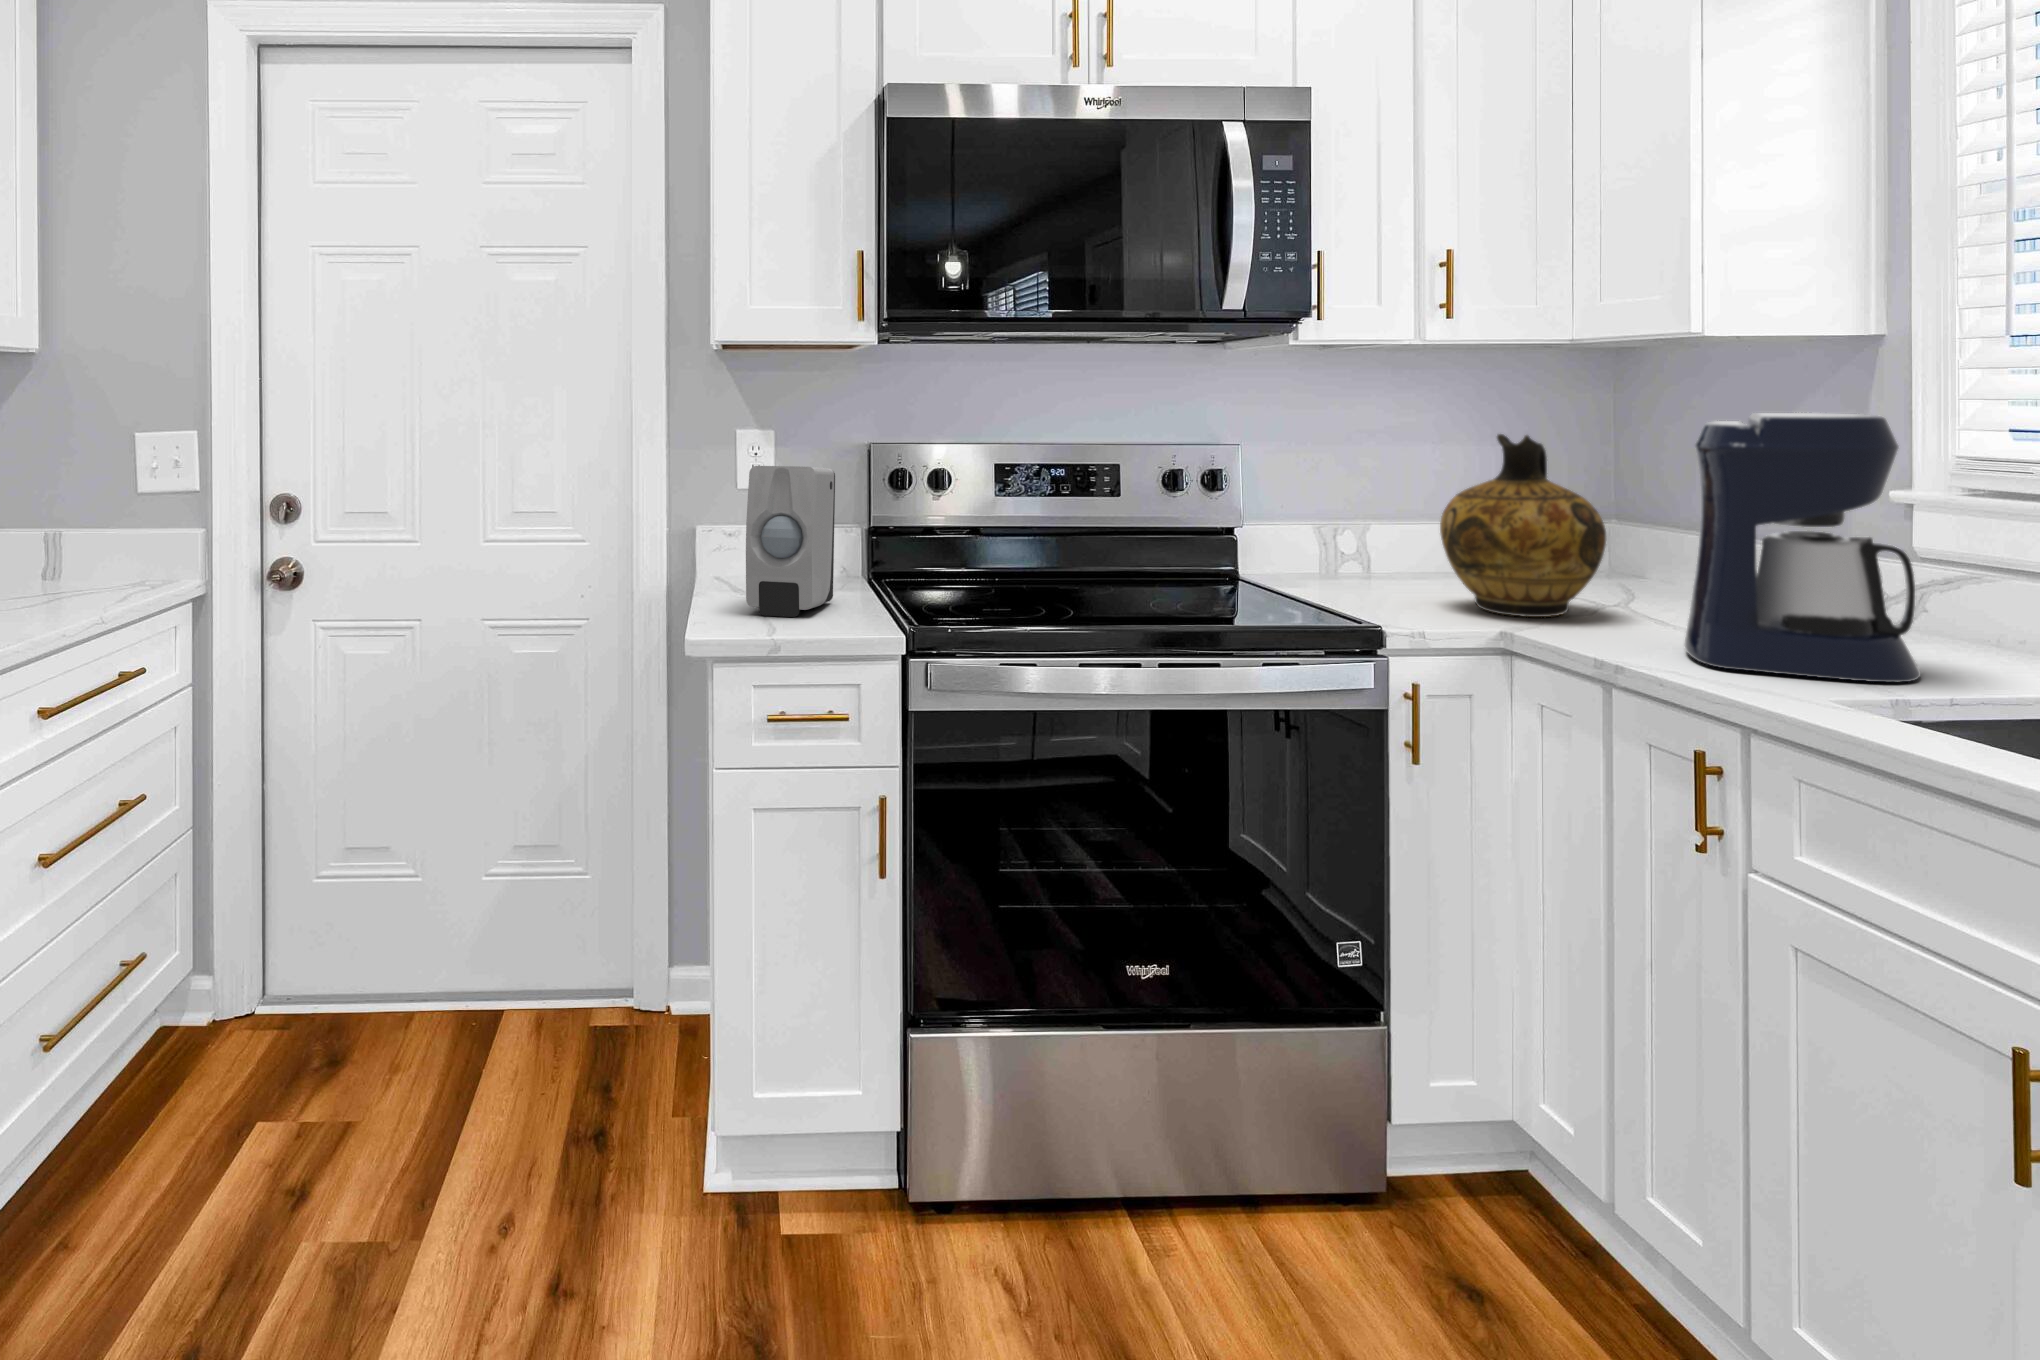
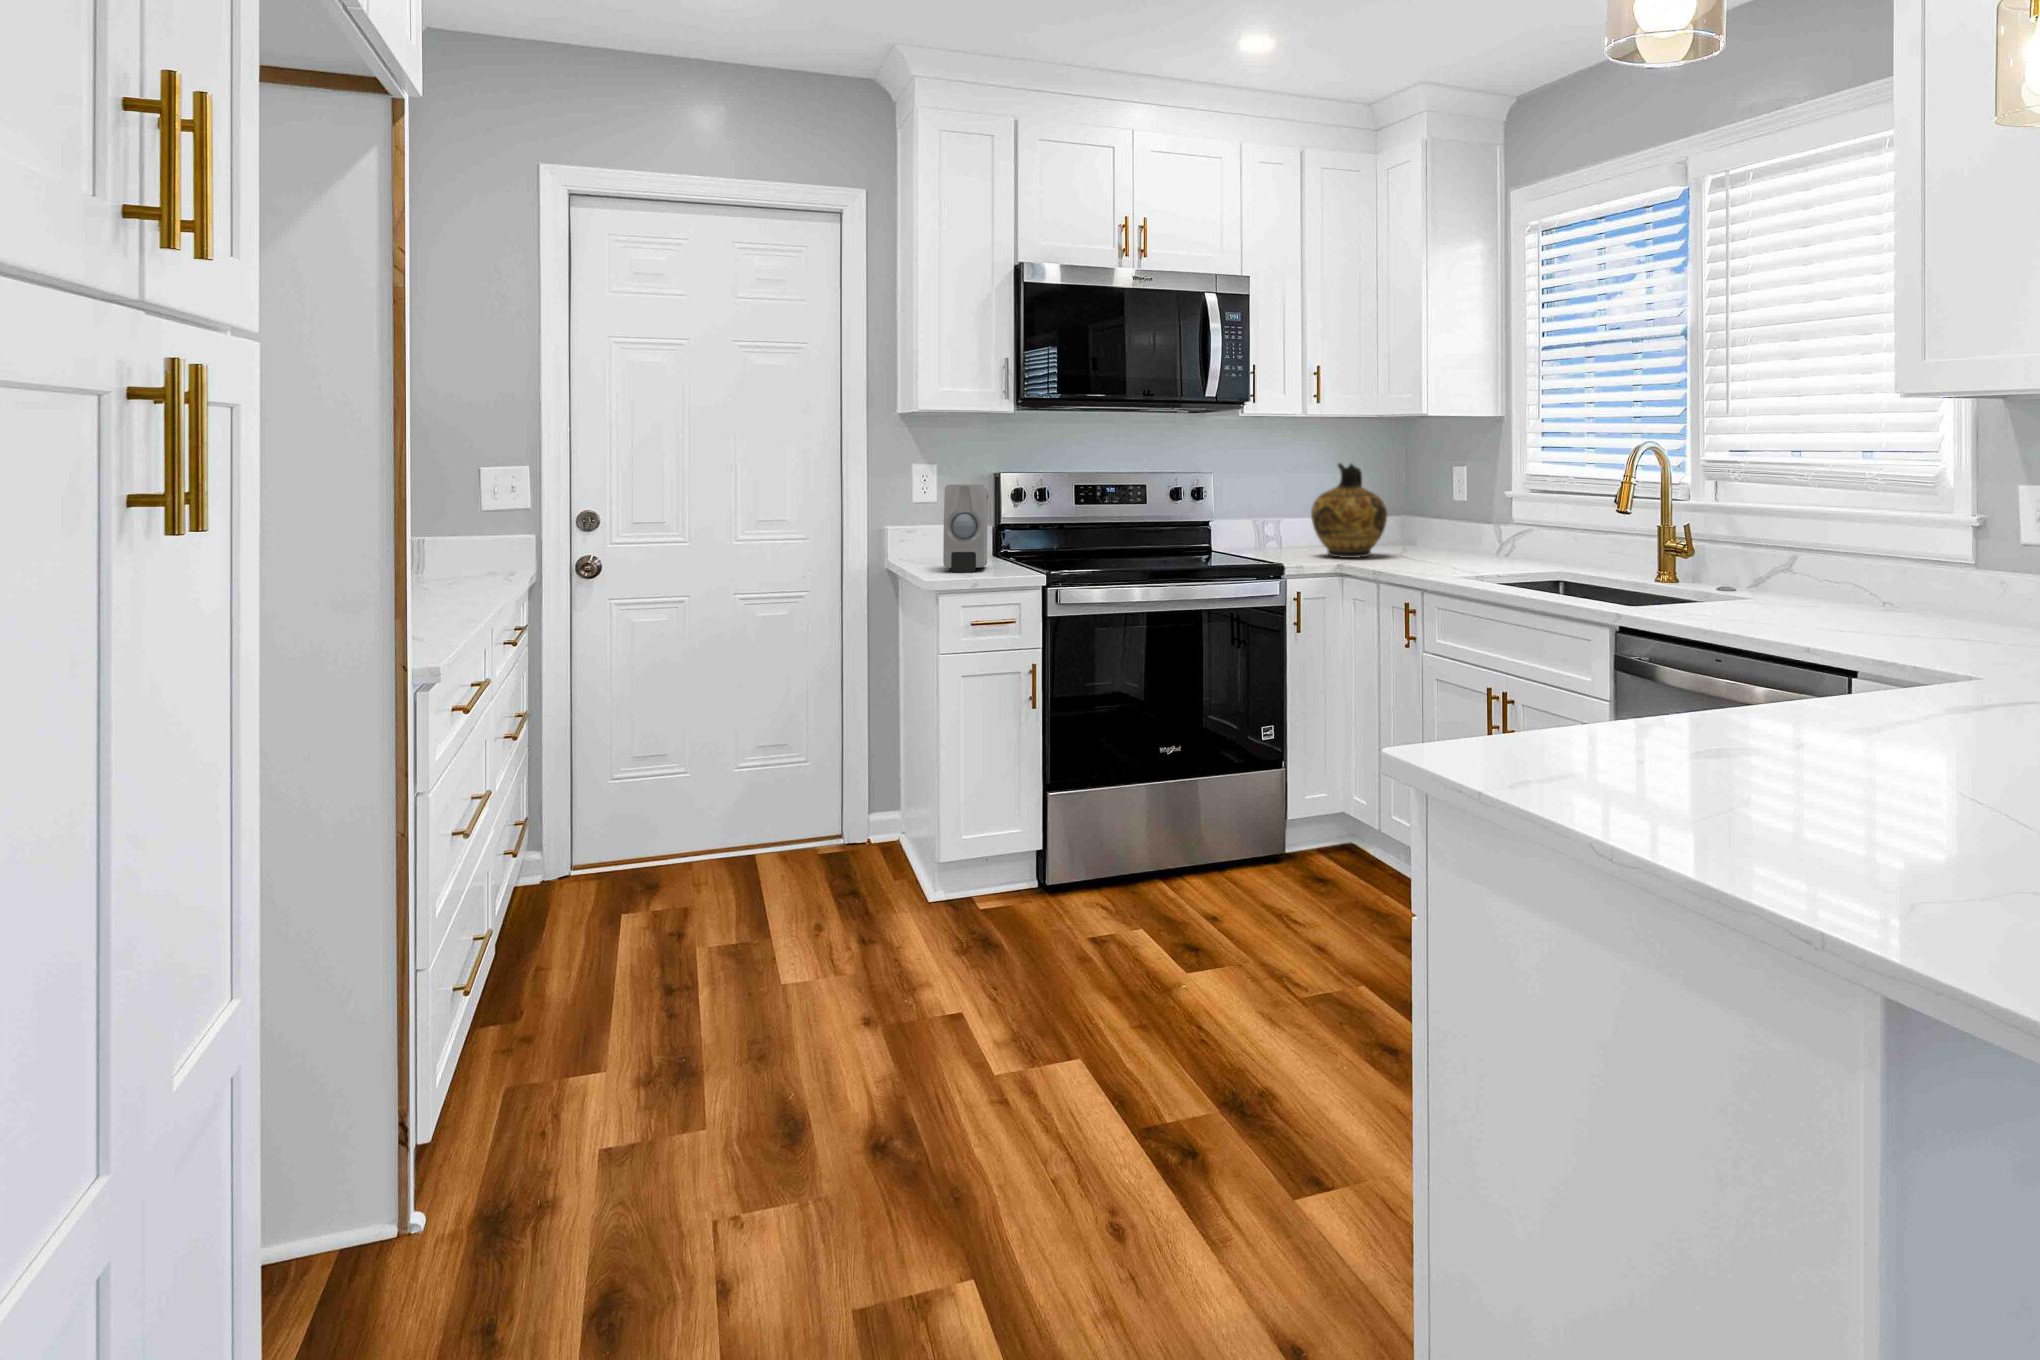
coffee maker: present [1685,413,1921,683] -> none [1414,450,1501,569]

